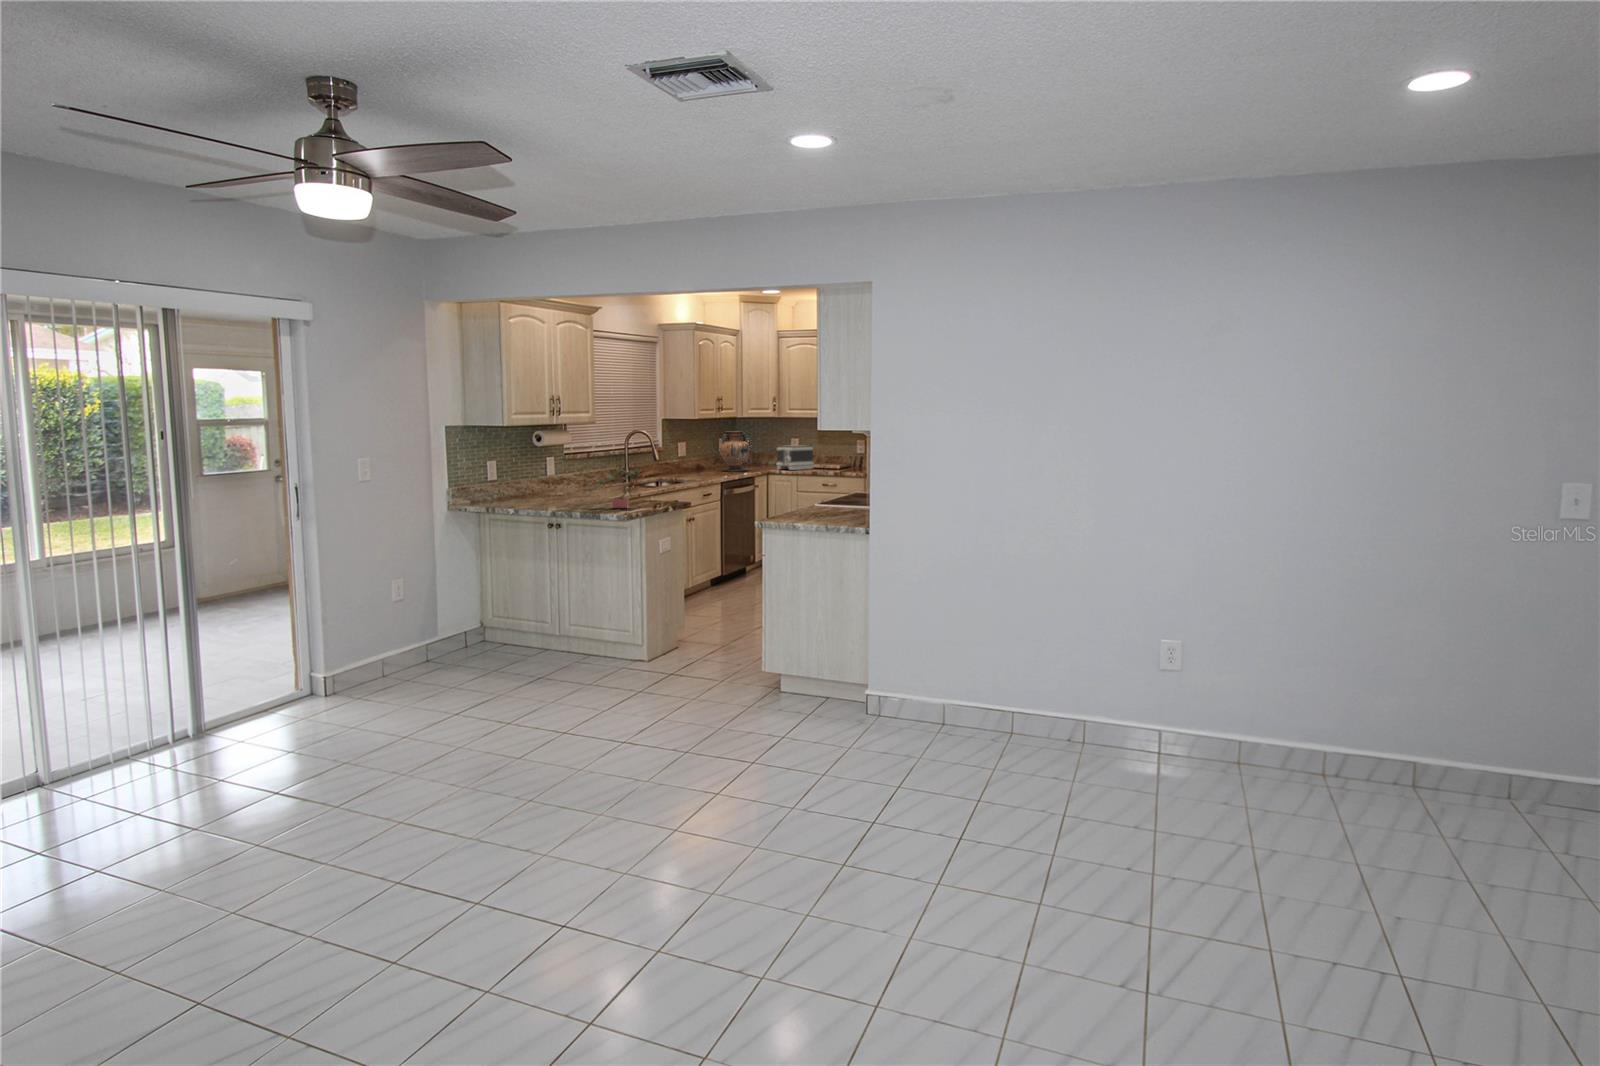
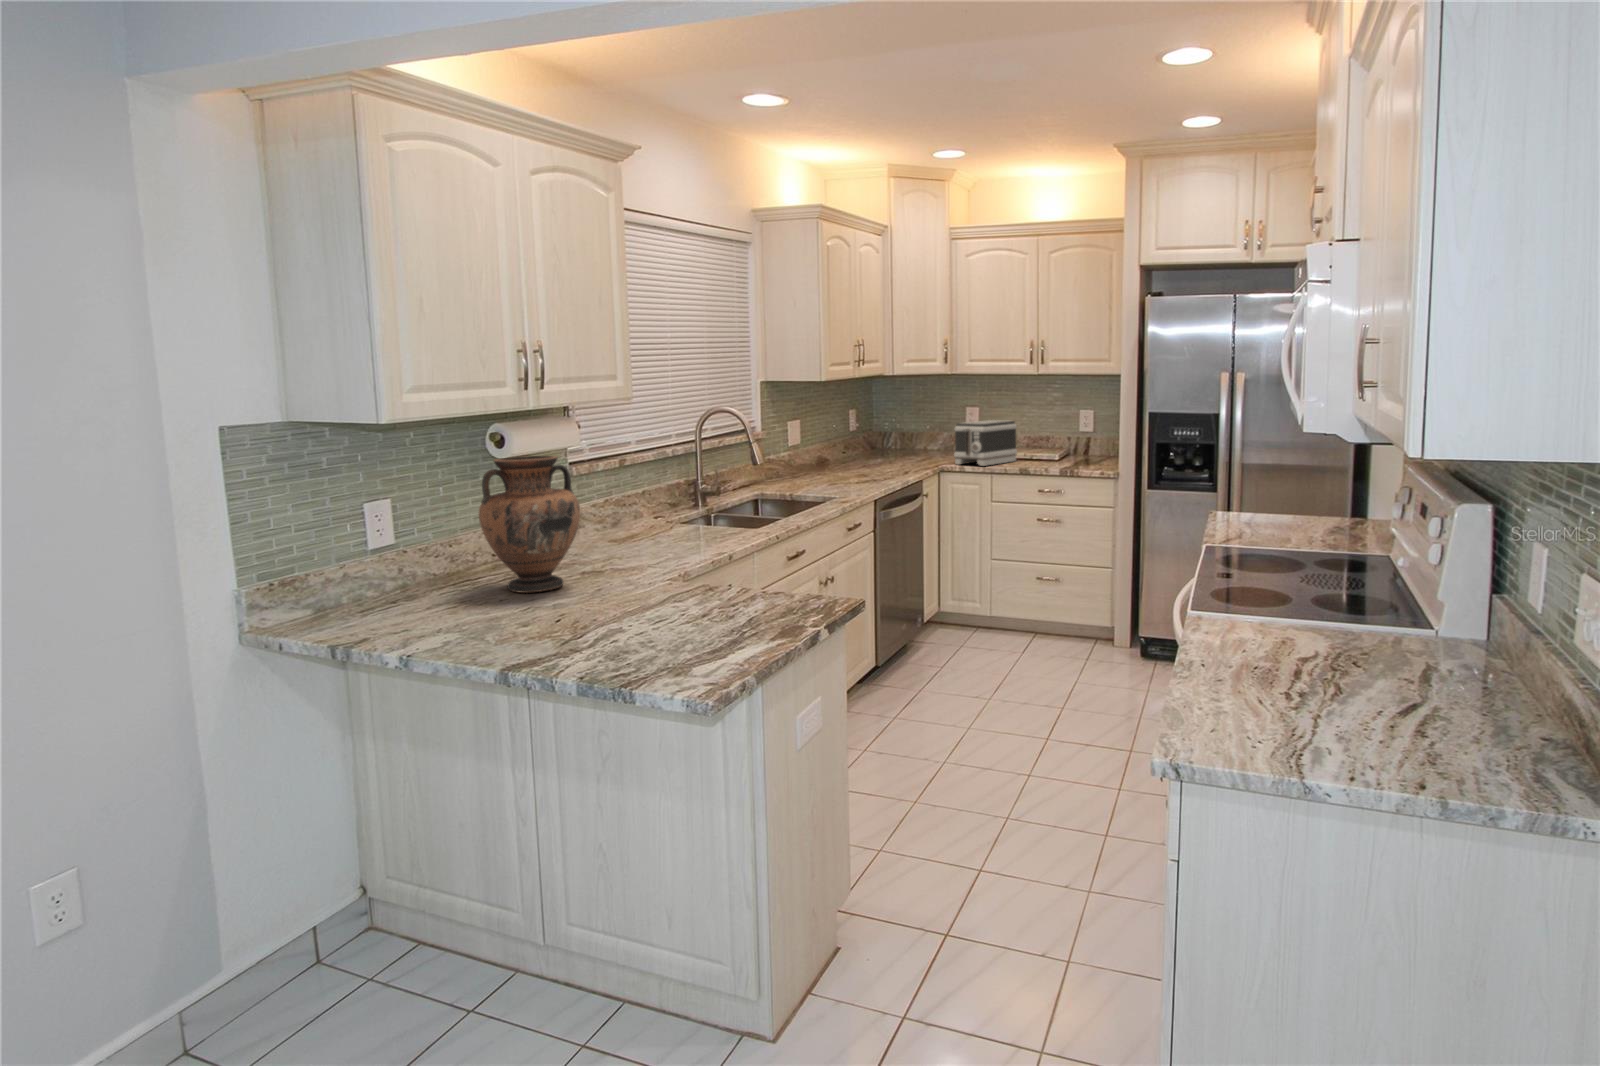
vase: present [719,431,749,472] -> present [479,456,580,593]
potted plant: present [584,469,640,508] -> none [578,533,738,650]

